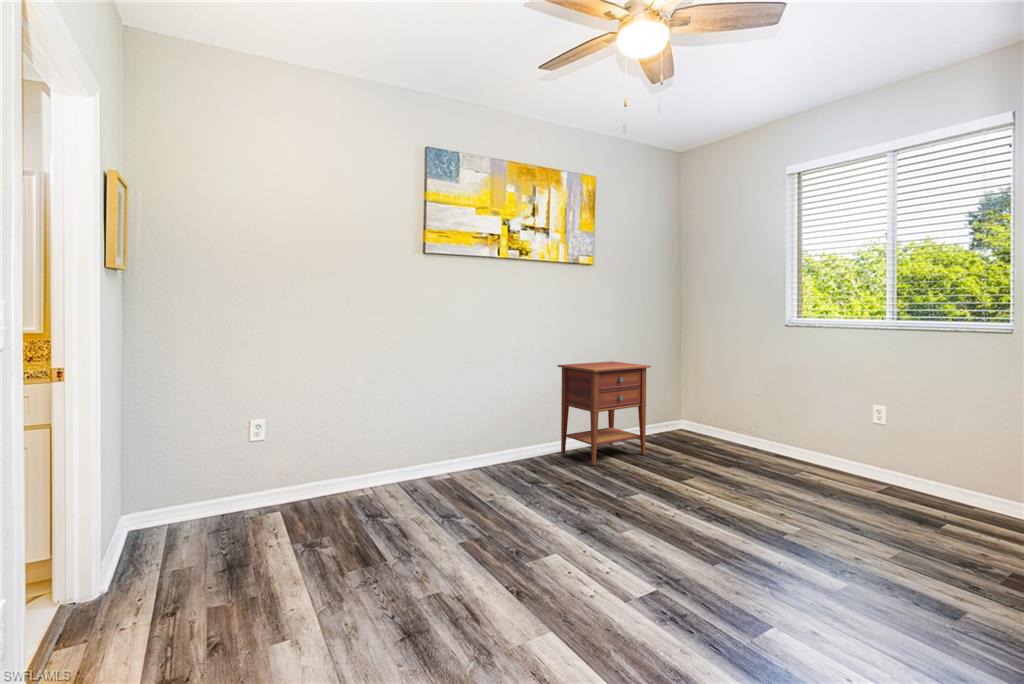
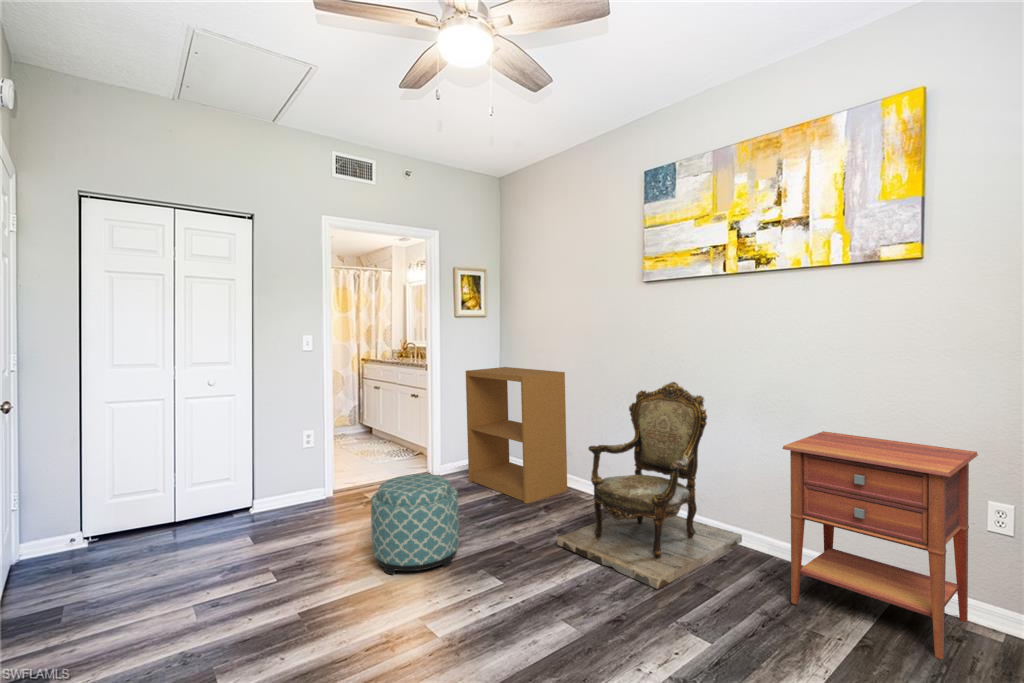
armchair: none [419,344,570,516] -> present [557,382,742,589]
bookshelf: none [158,350,332,558] -> present [466,367,567,504]
ottoman: none [387,482,512,635] -> present [371,474,459,575]

